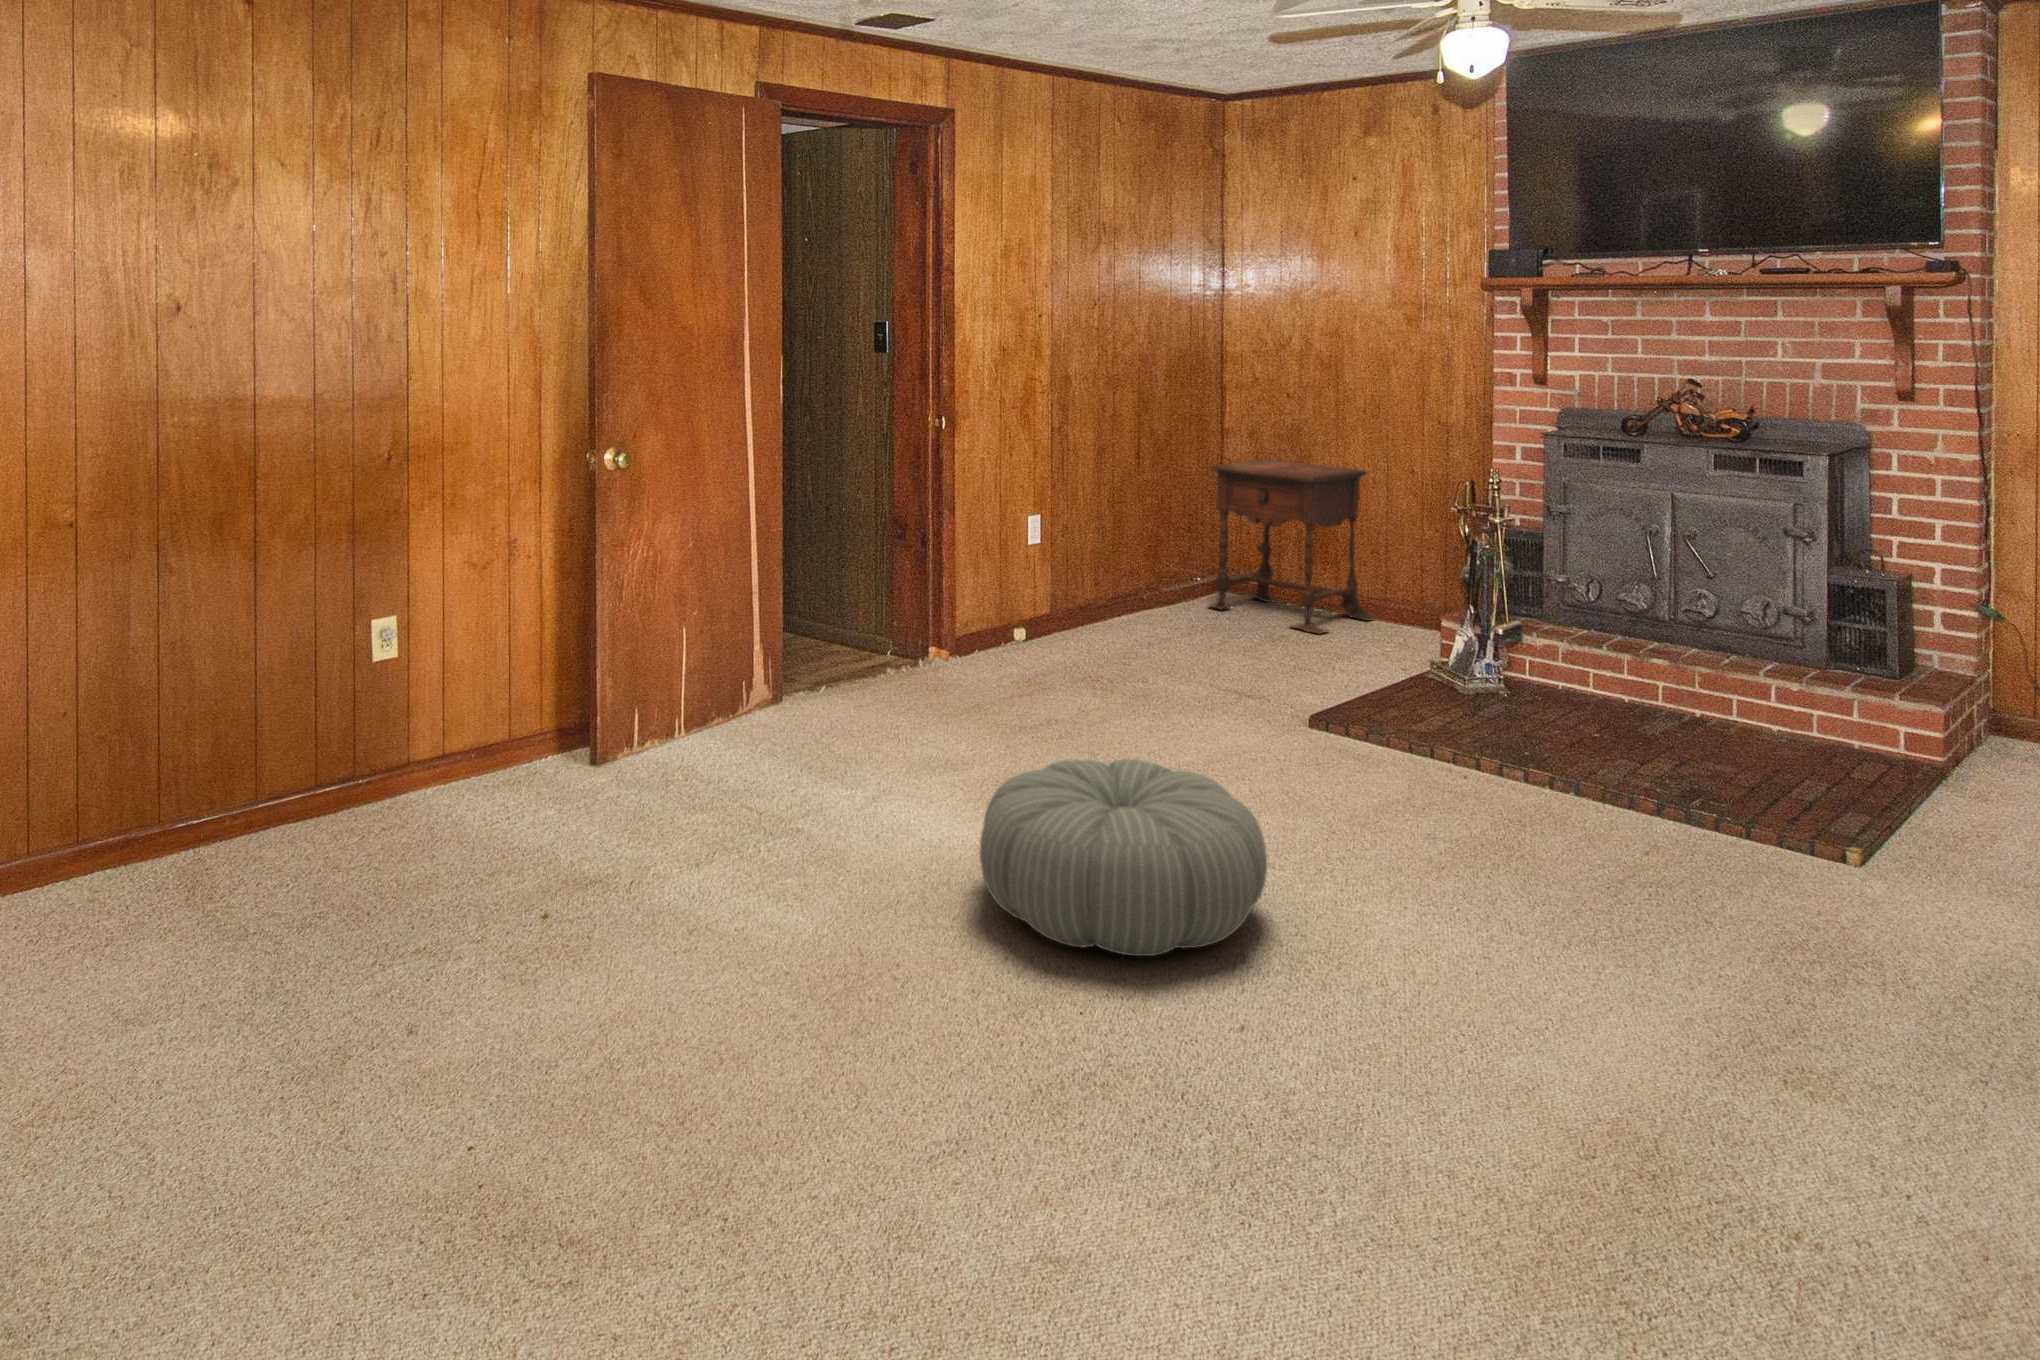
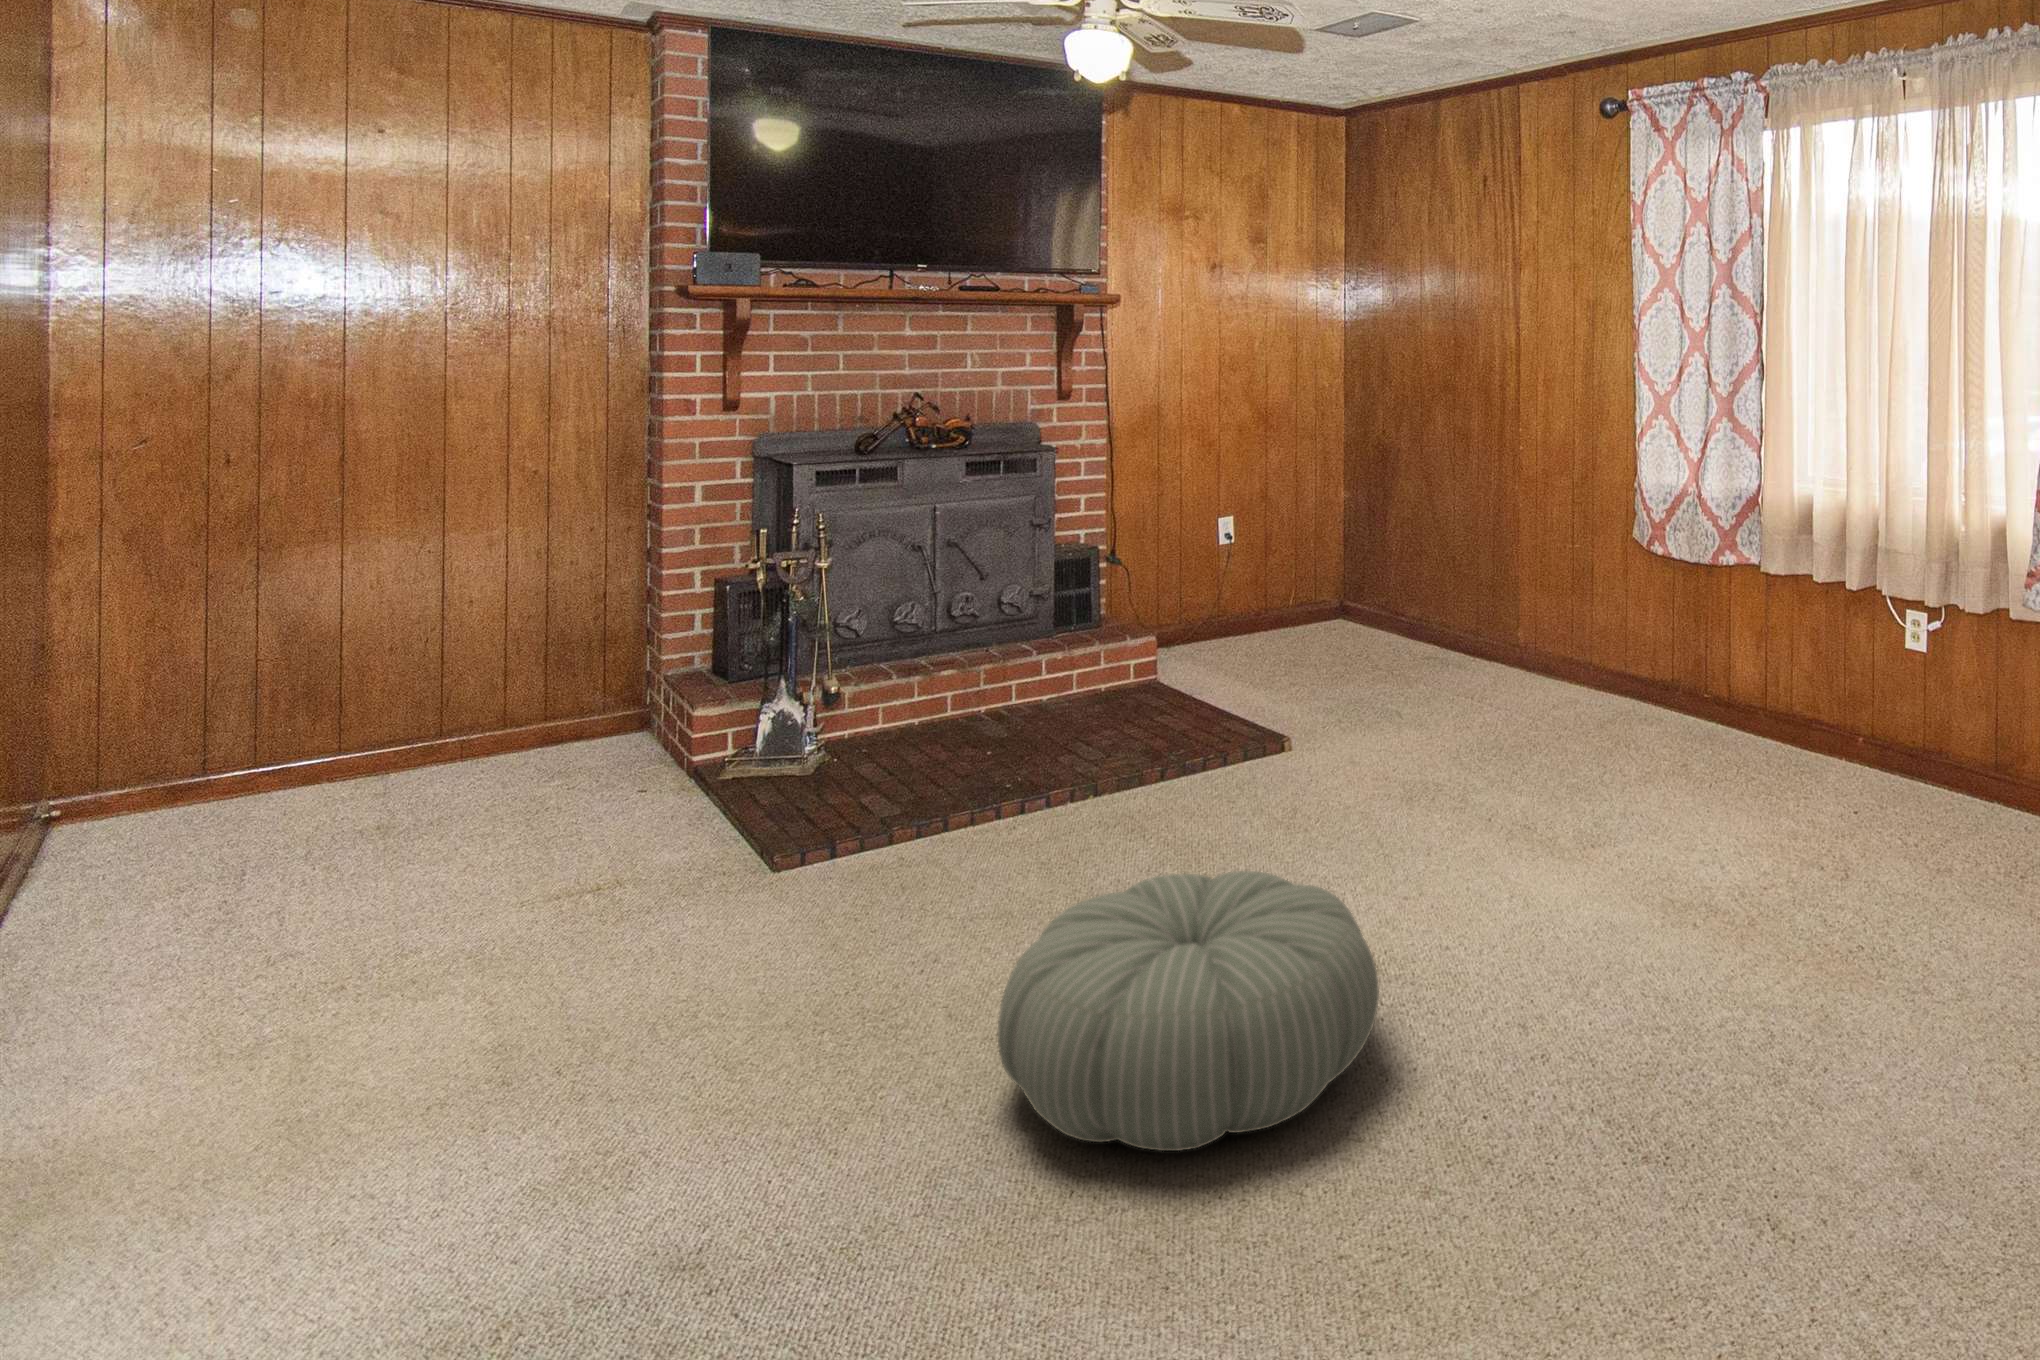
side table: present [1208,459,1376,634] -> none [123,555,436,843]

